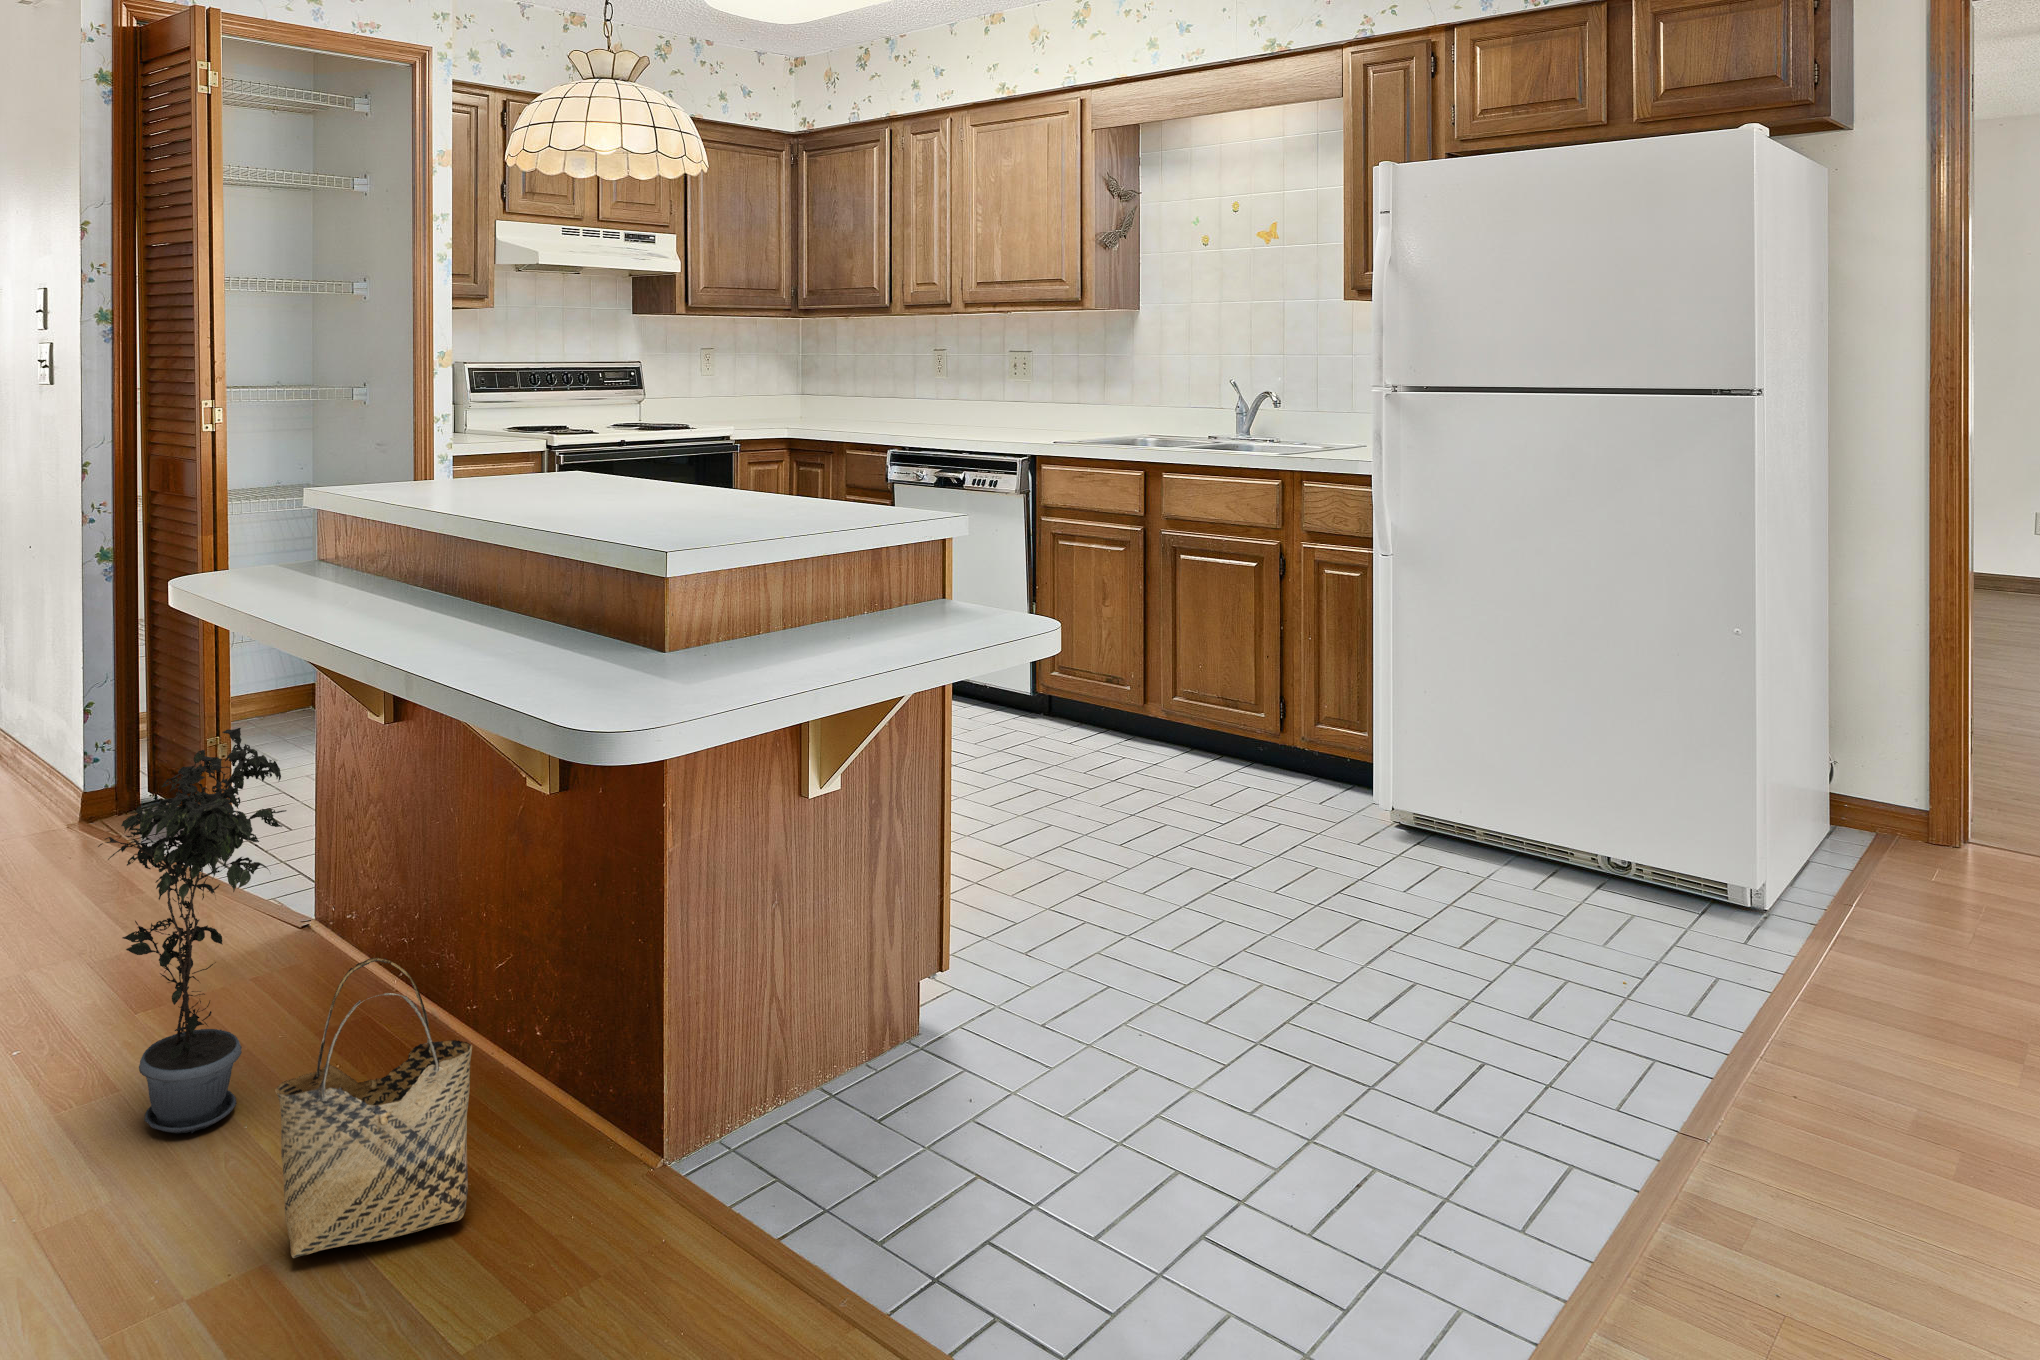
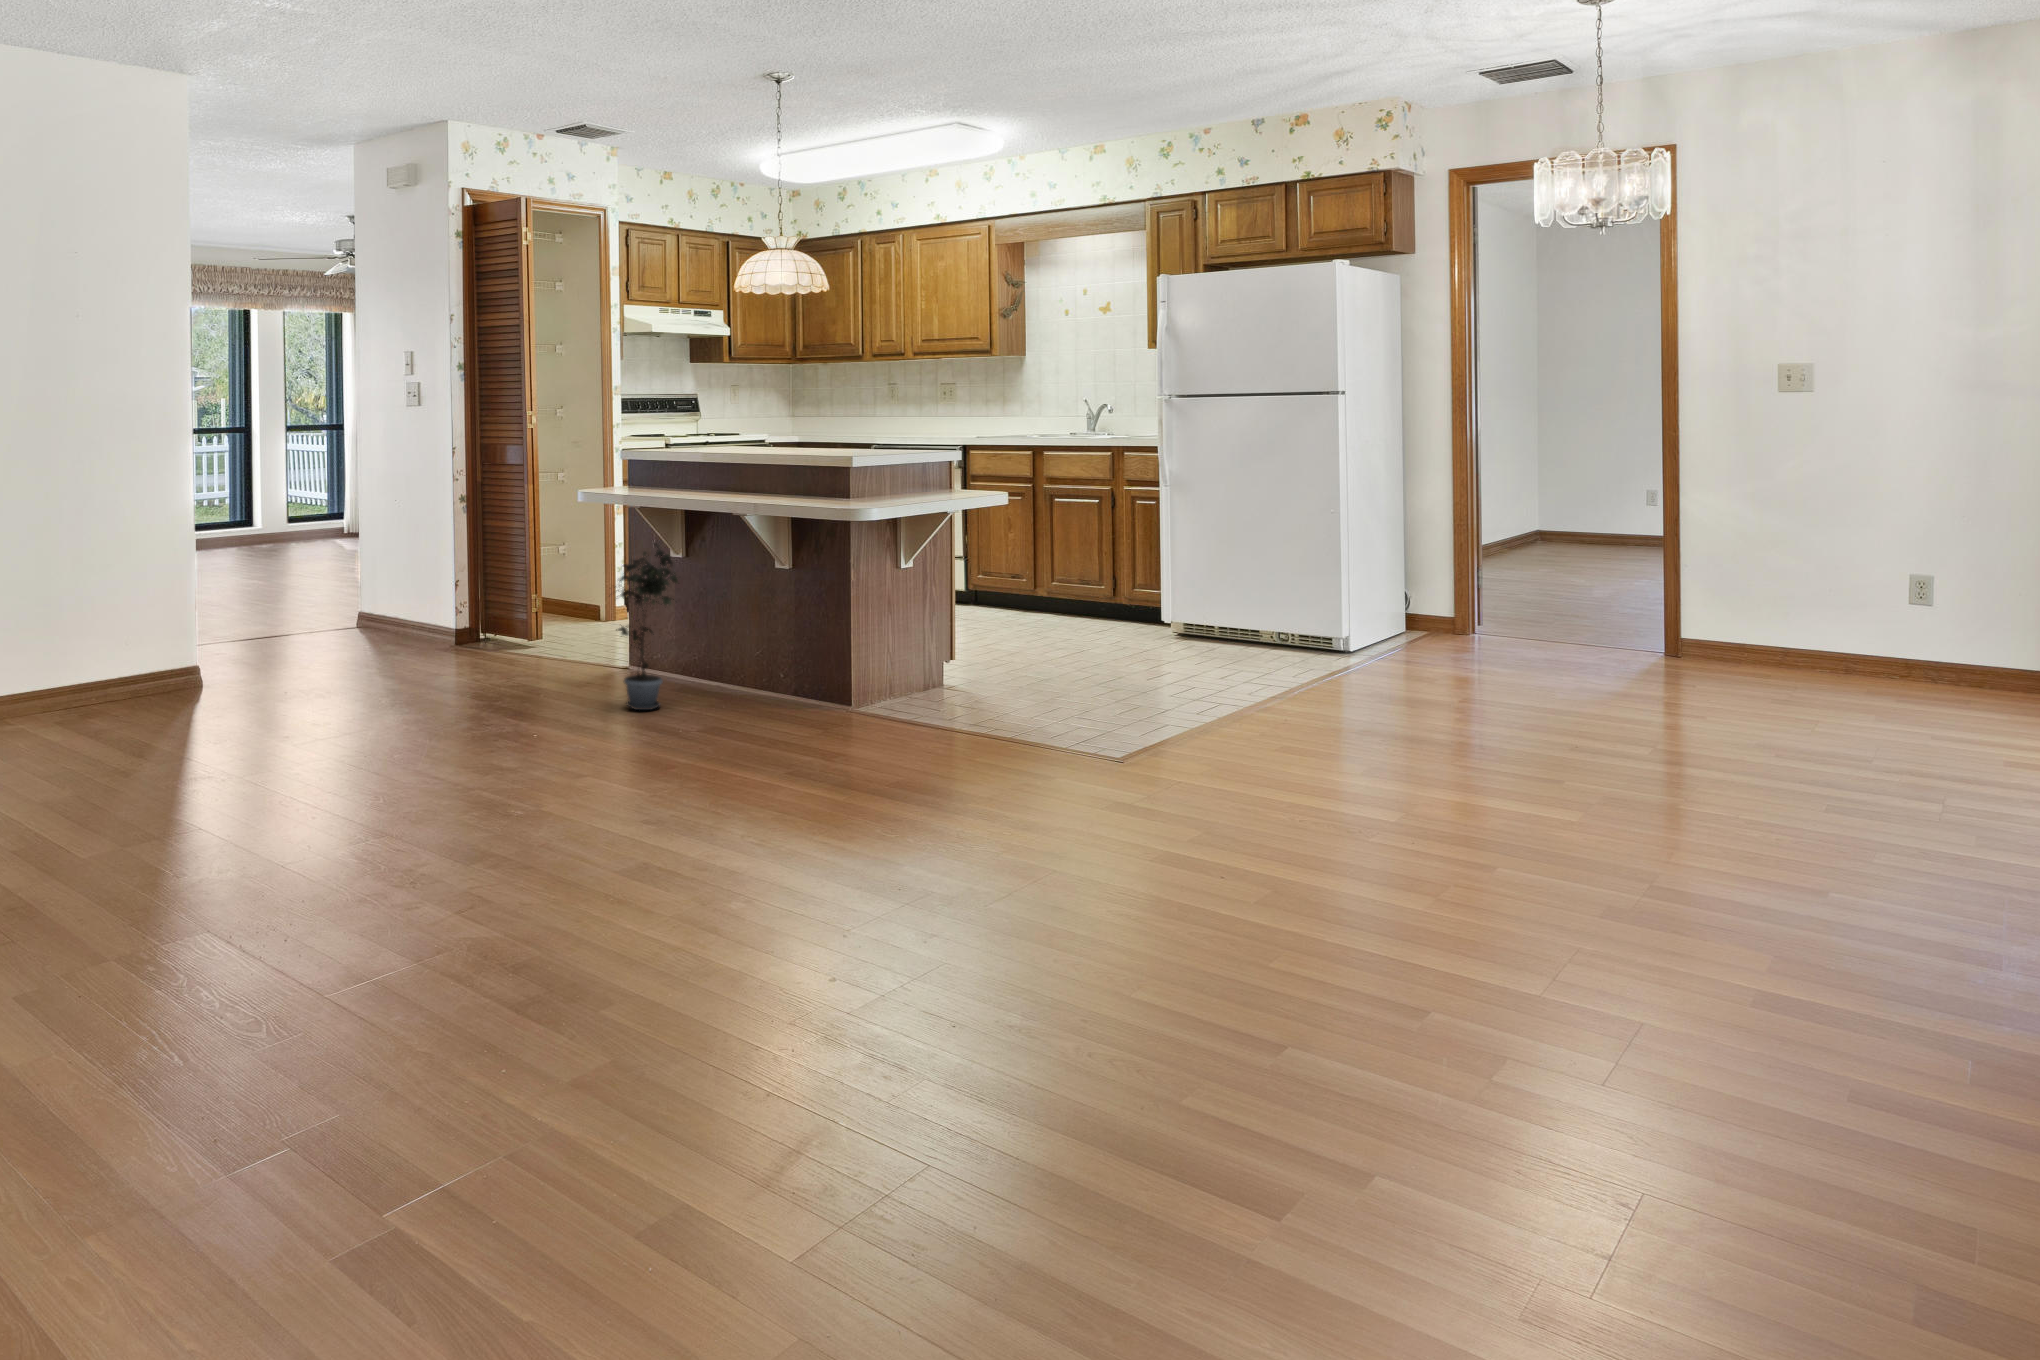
woven basket: present [275,958,472,1258] -> none [716,623,785,726]

